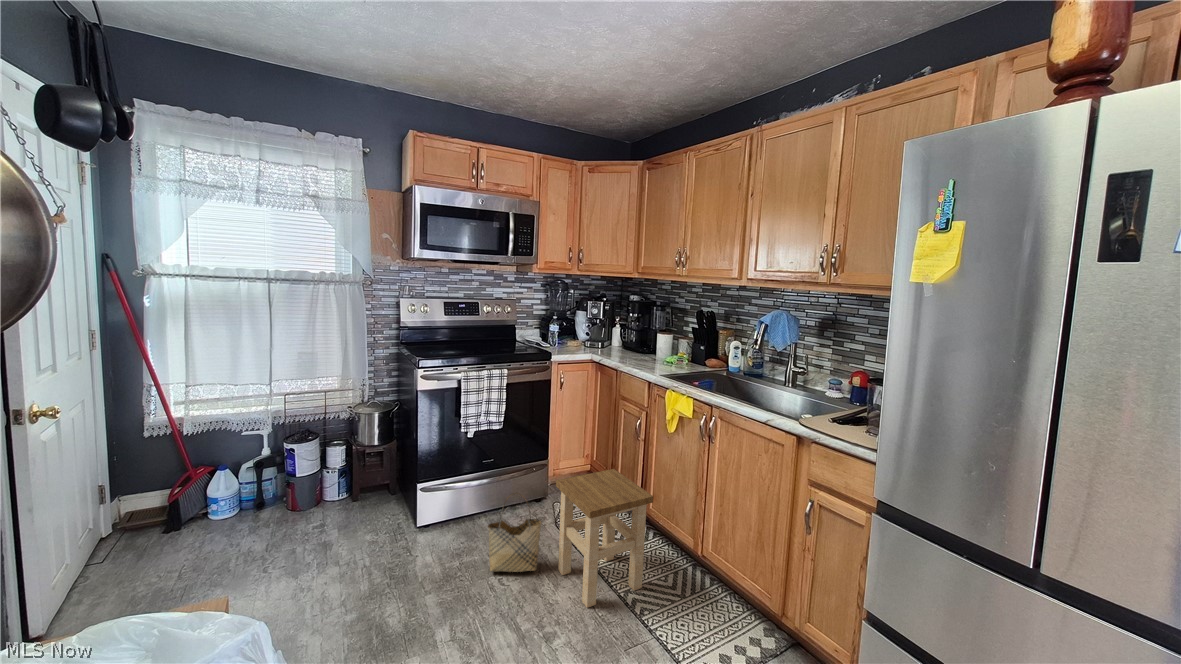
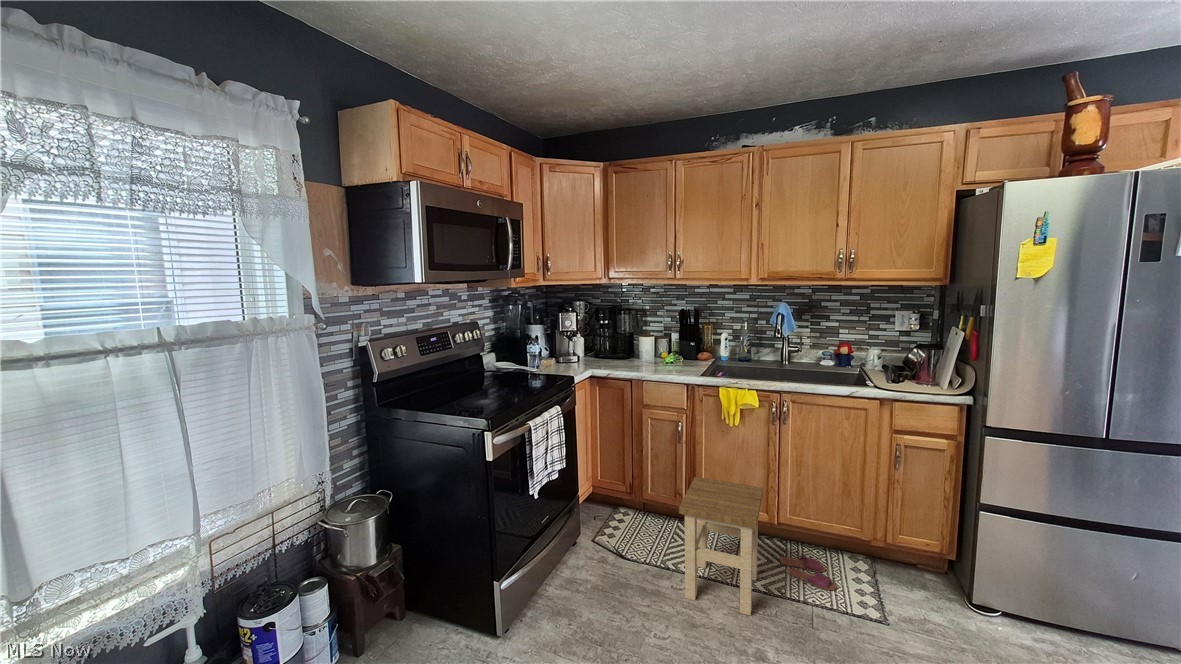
woven basket: present [488,493,541,572] -> none [627,537,675,635]
slippers: none [674,588,722,638] -> present [780,556,837,590]

